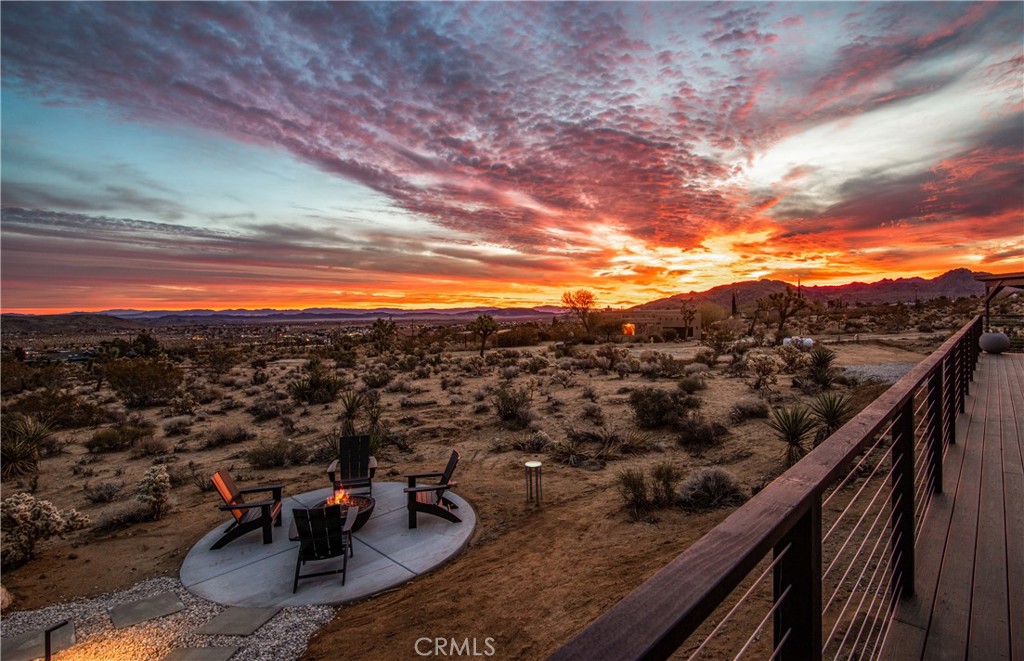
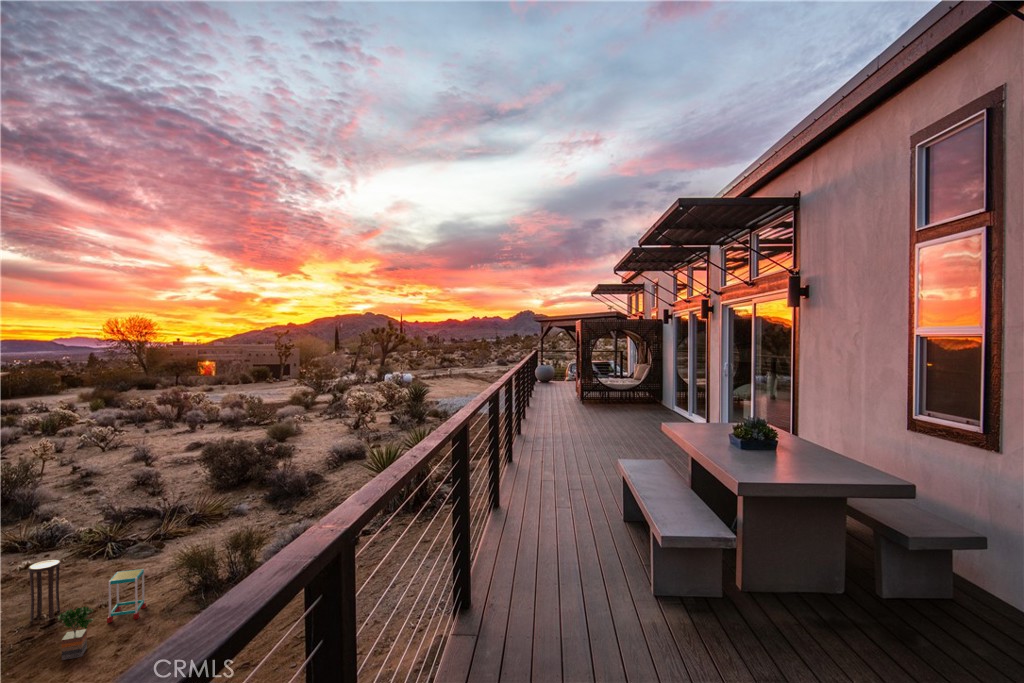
side table: none [570,480,595,520] -> present [107,569,146,623]
potted tree: none [540,501,562,539] -> present [58,606,93,660]

